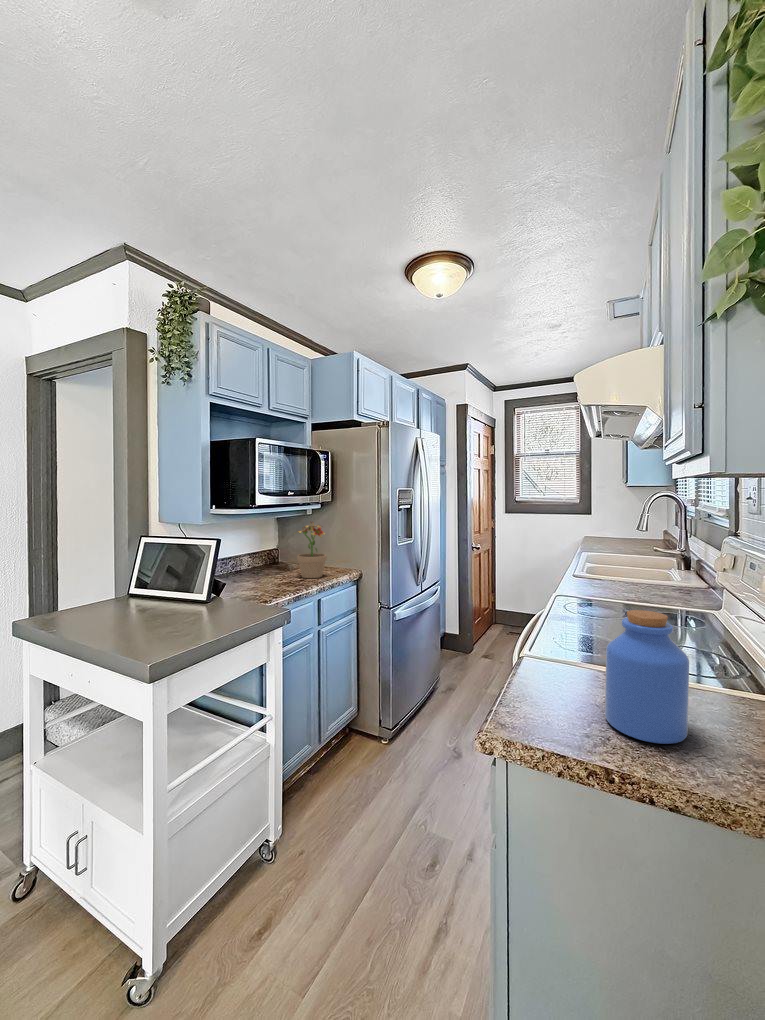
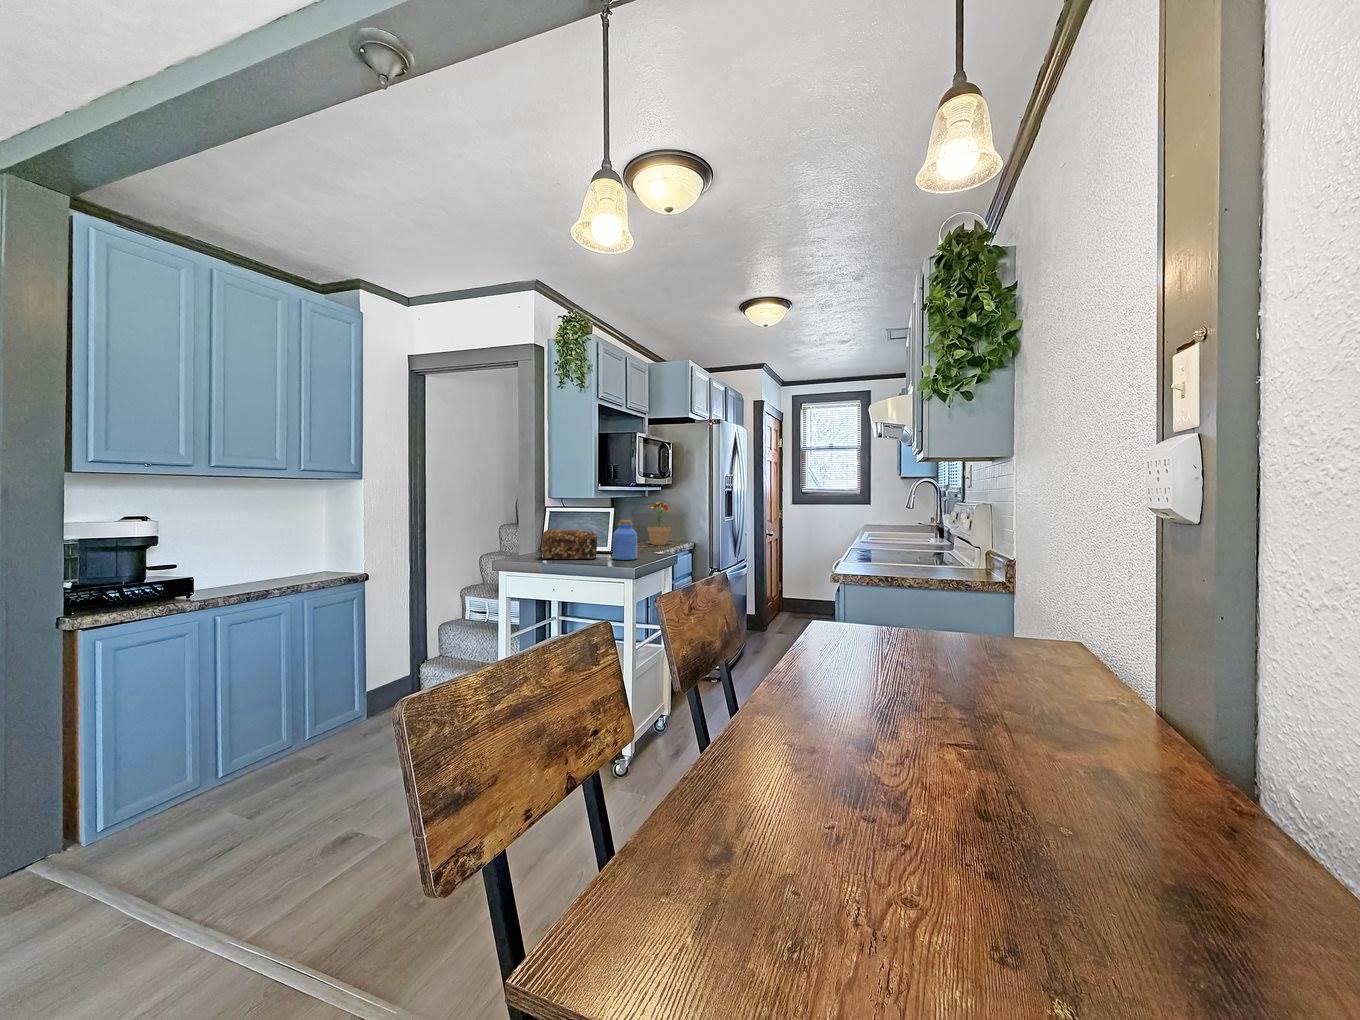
bread loaf: none [70,578,171,625] -> present [542,530,597,559]
jar: present [605,610,689,744] -> present [613,520,637,560]

